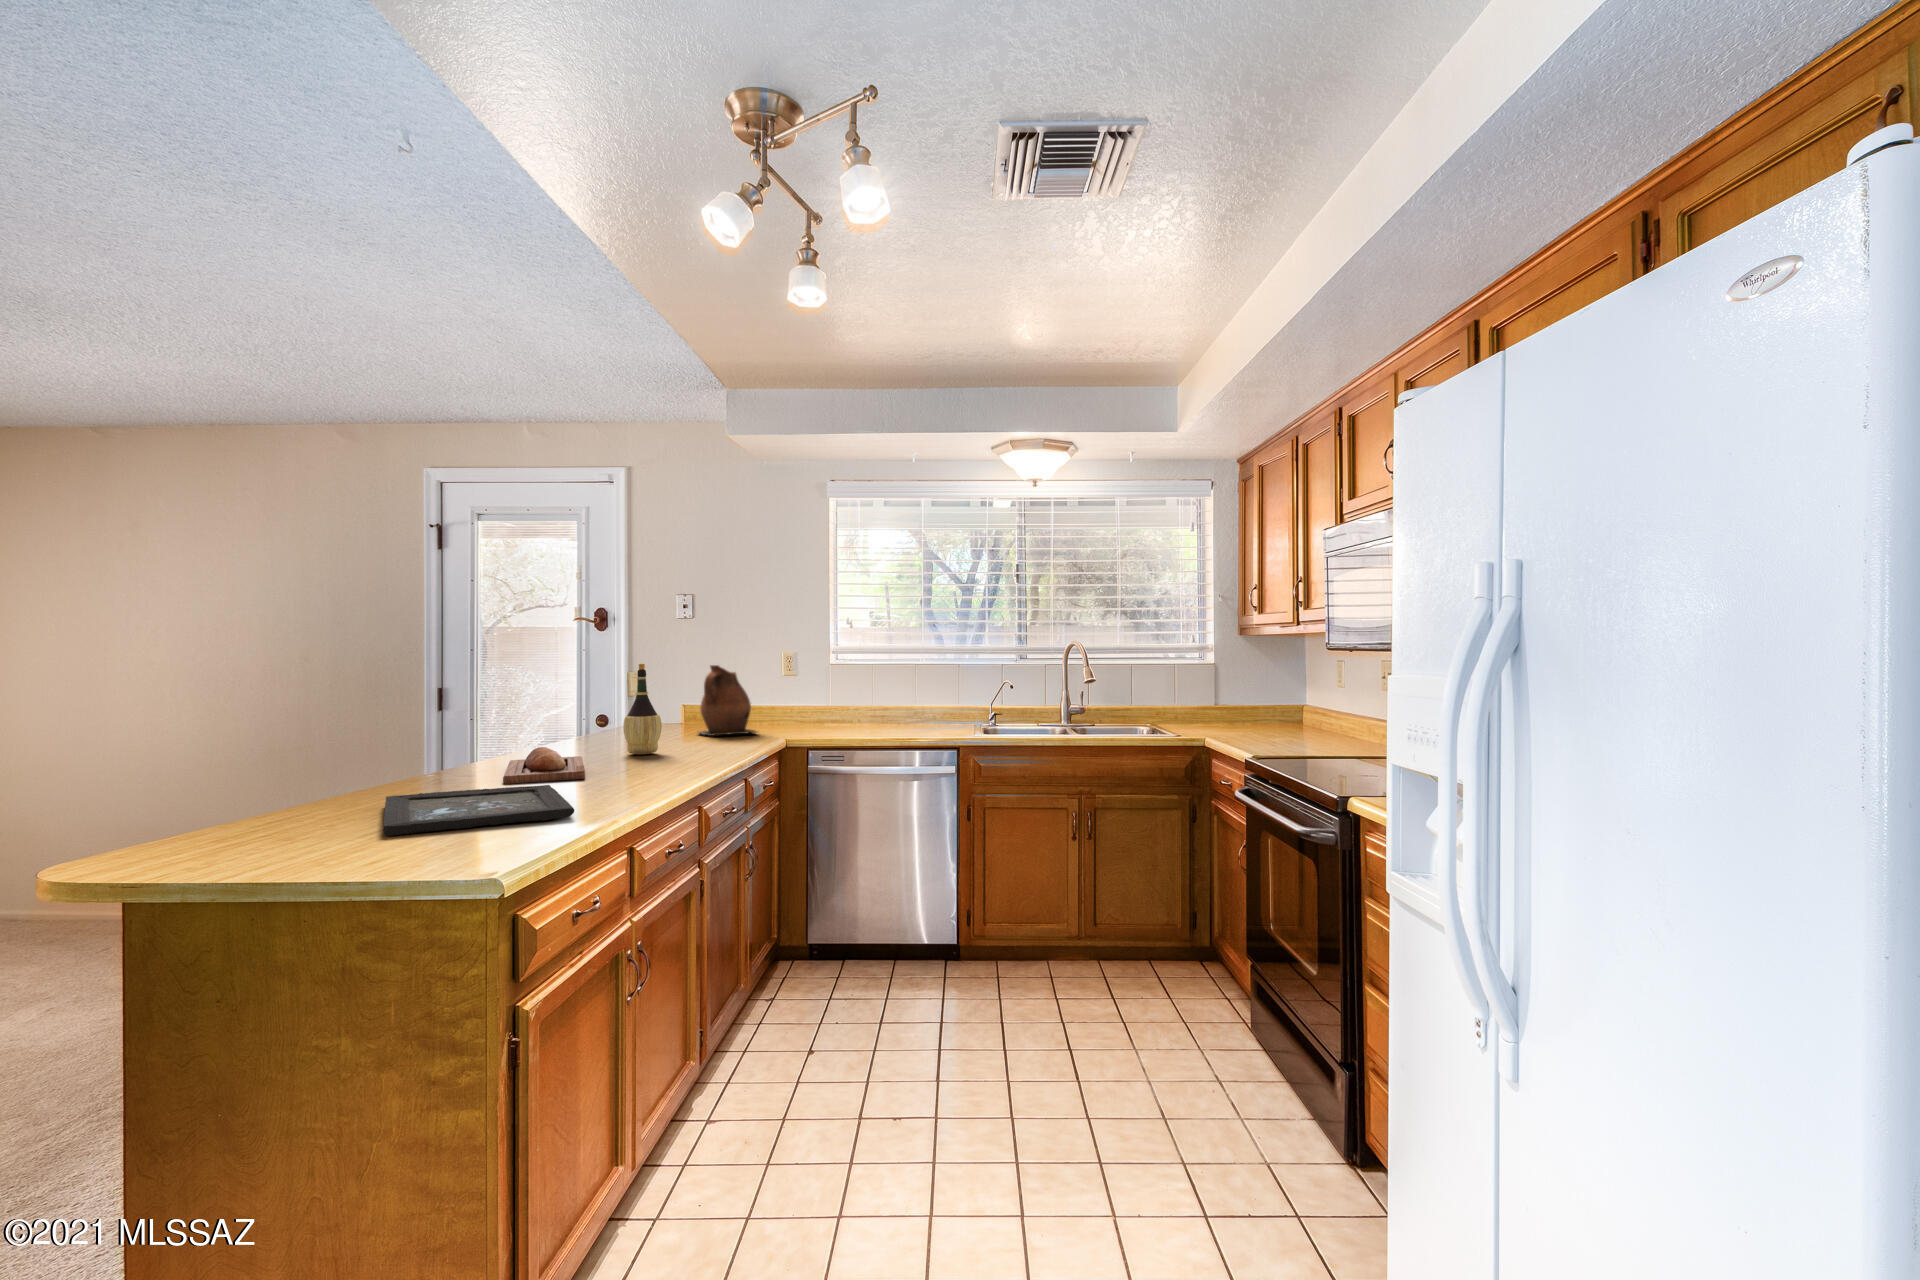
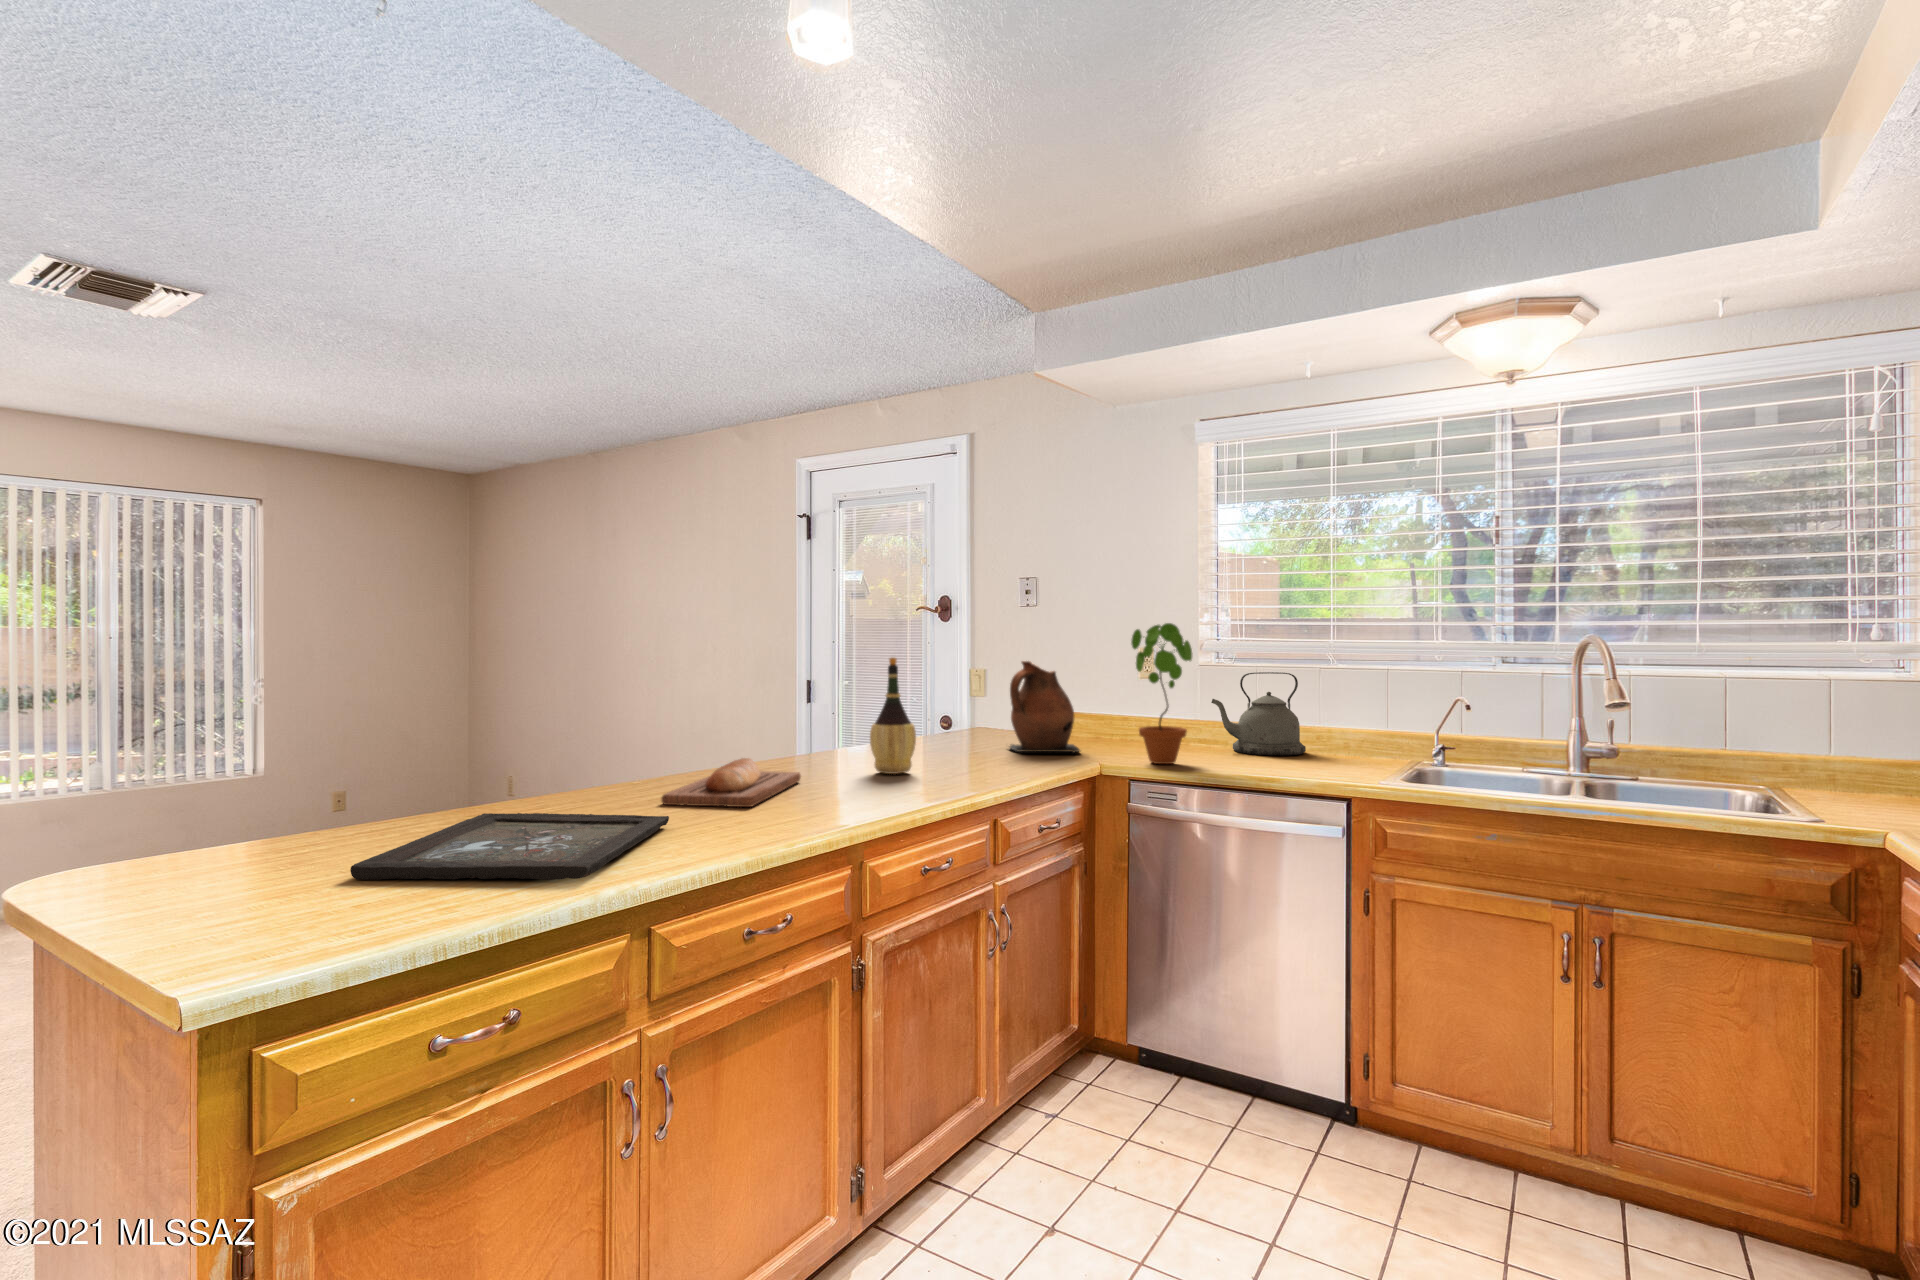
potted plant: none [801,635,845,736] -> present [1131,623,1192,764]
kettle: none [844,669,907,727] -> present [1211,672,1306,756]

